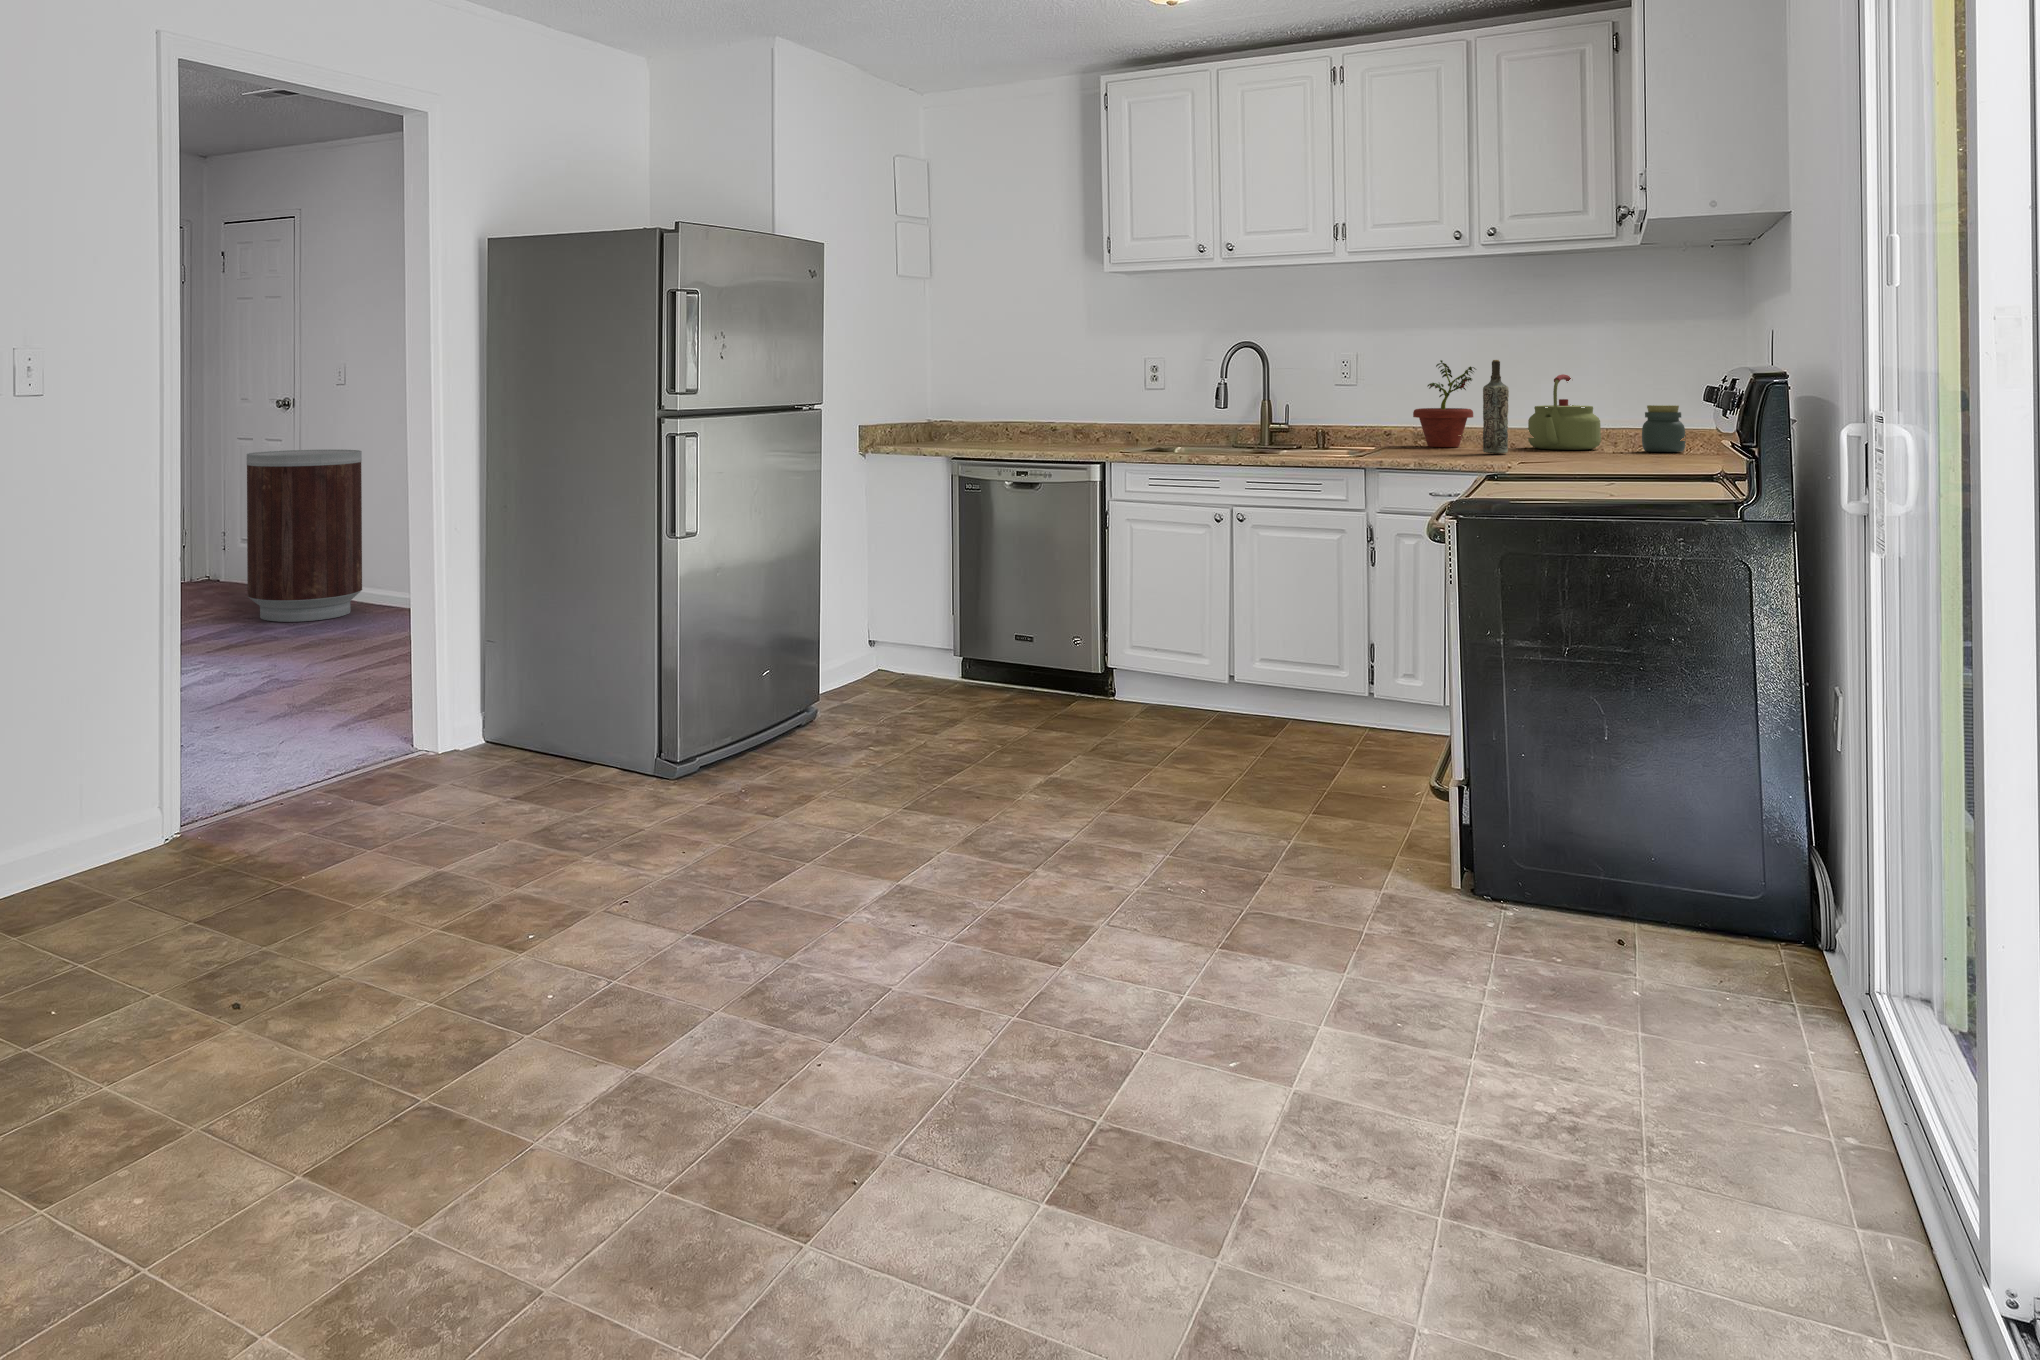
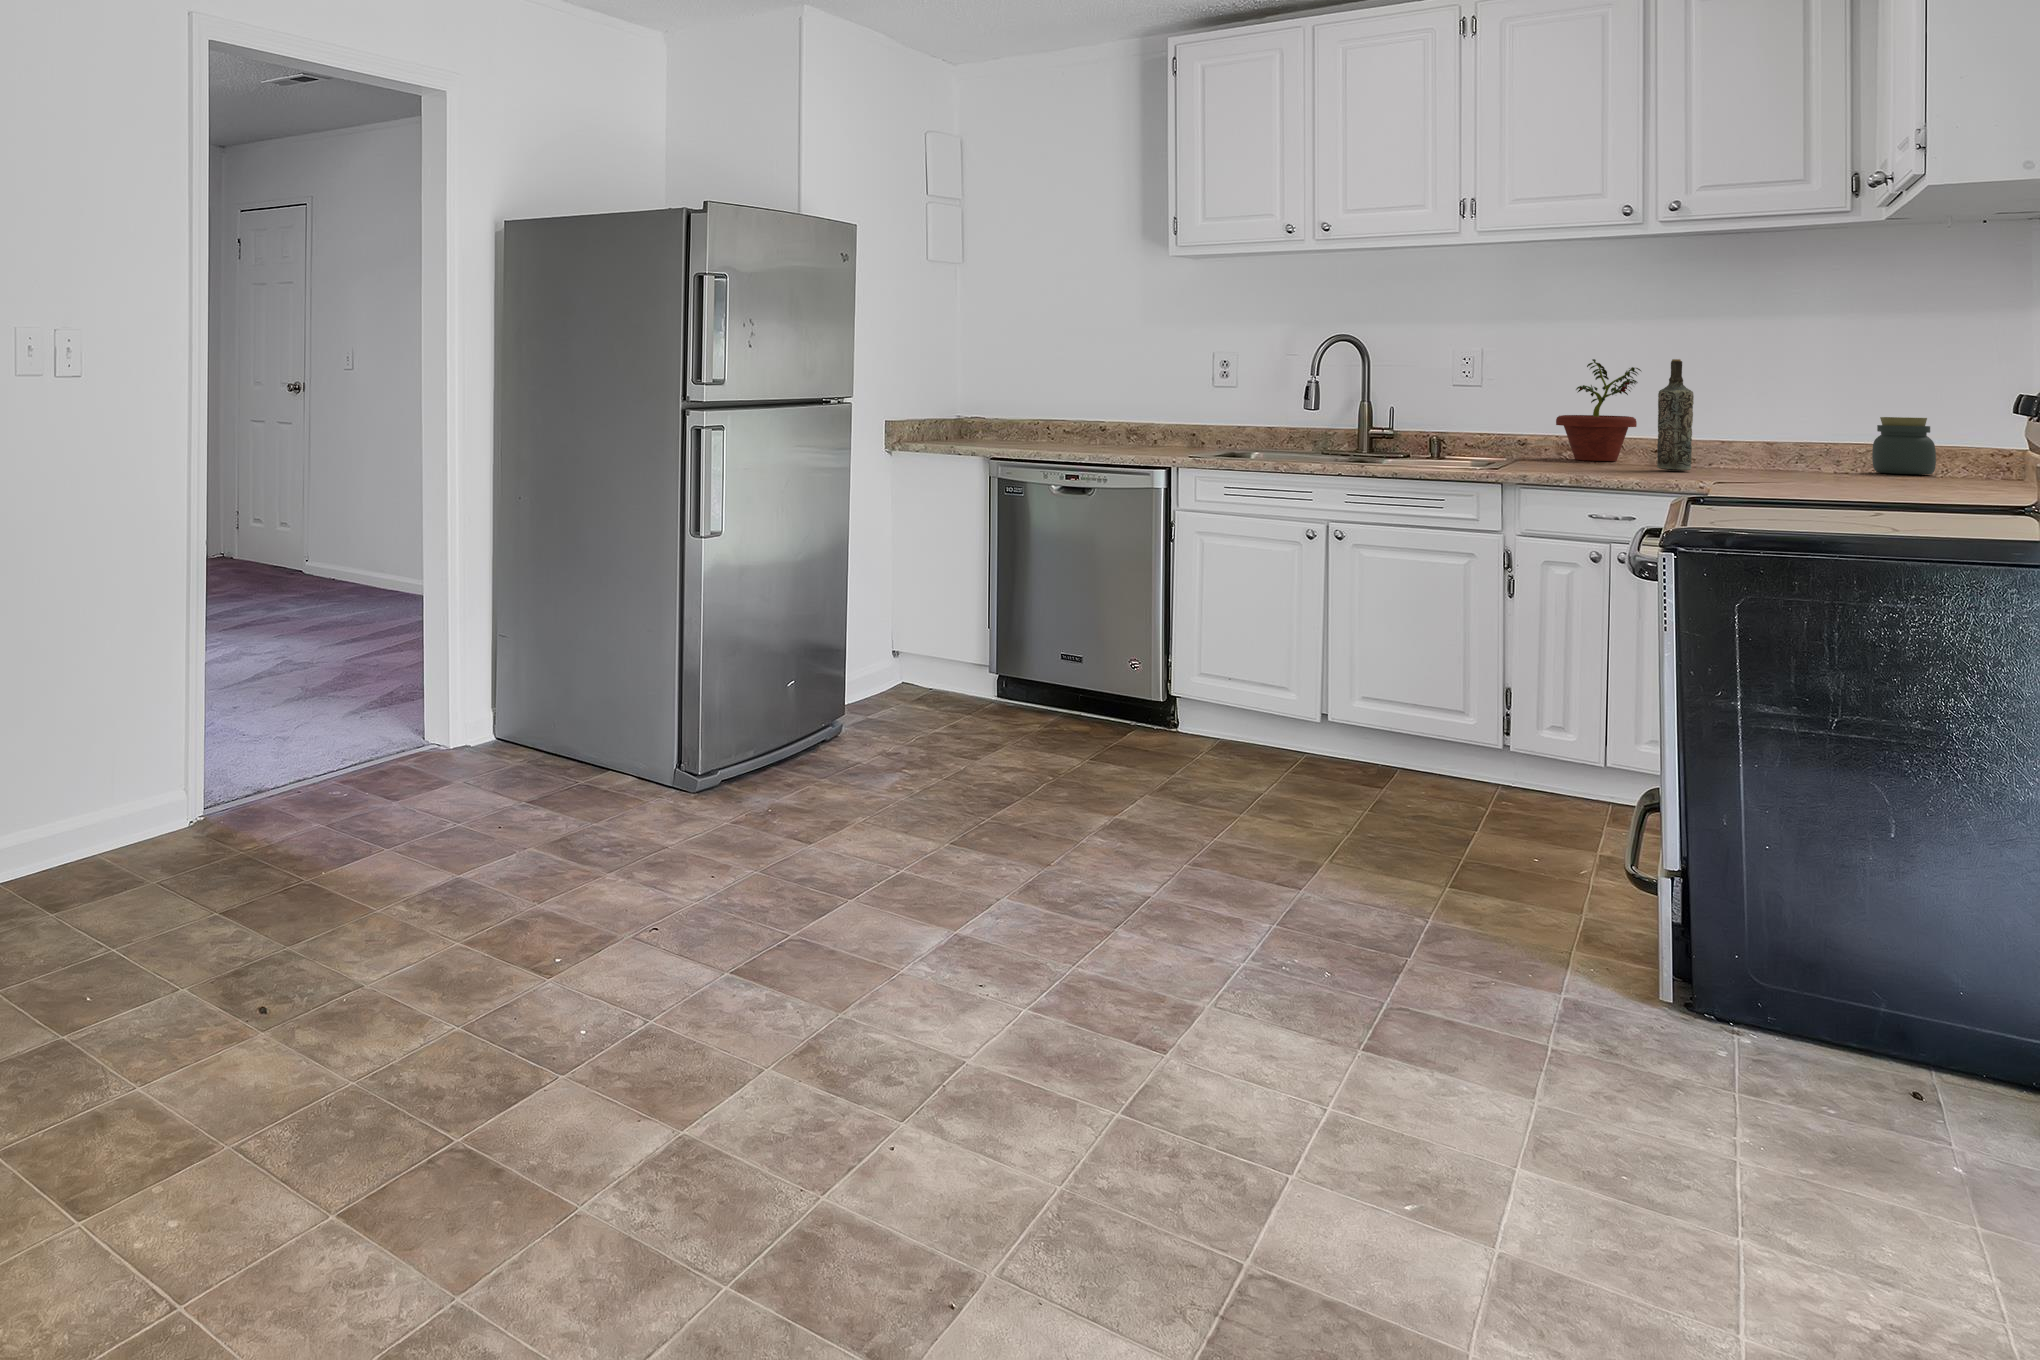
kettle: present [1528,374,1601,450] -> none [1711,378,1813,468]
trash can: present [247,450,362,622] -> none [263,434,371,602]

